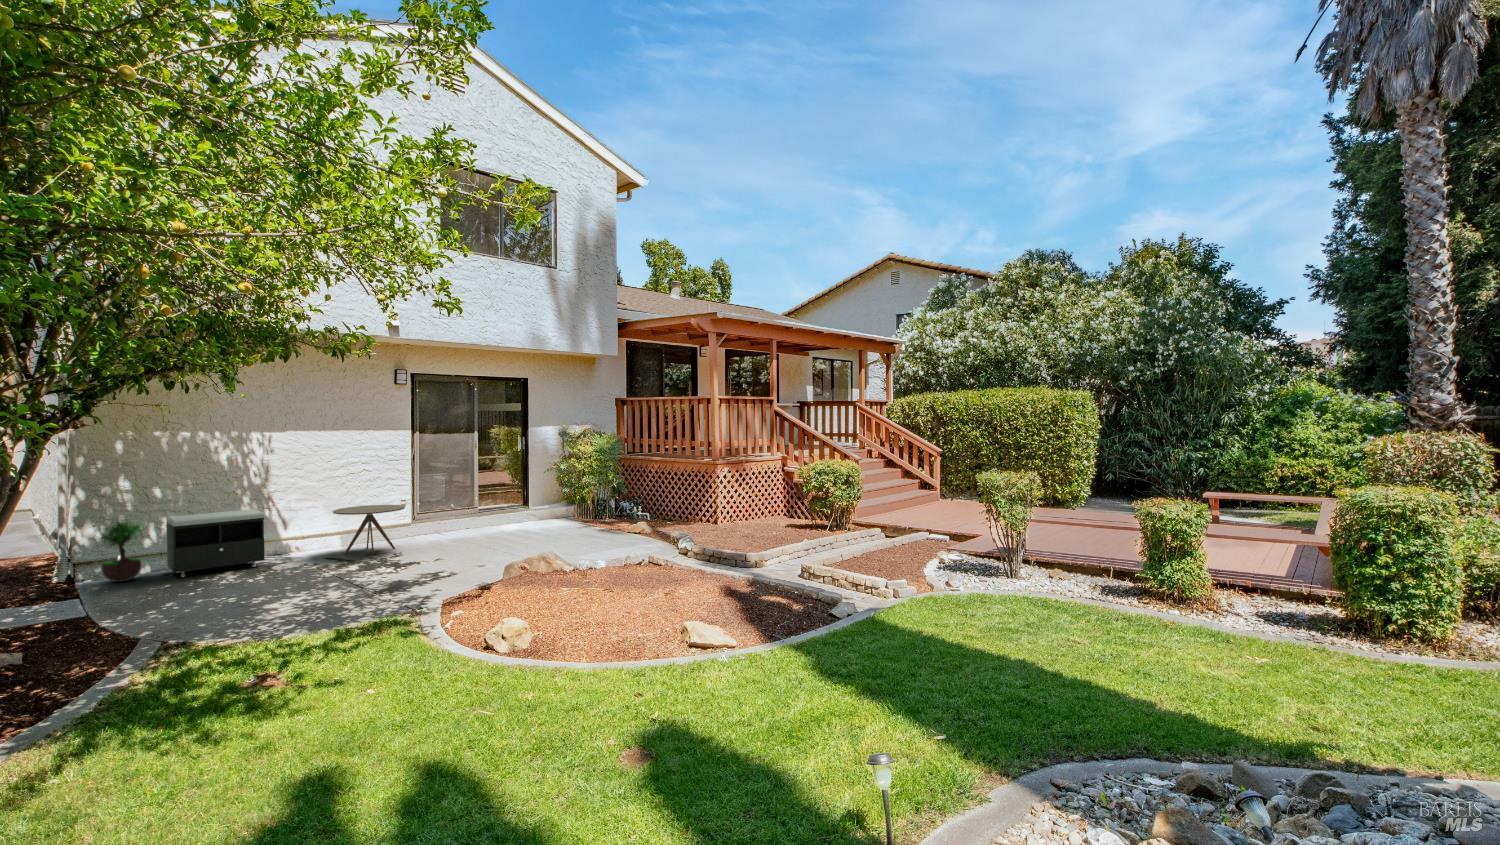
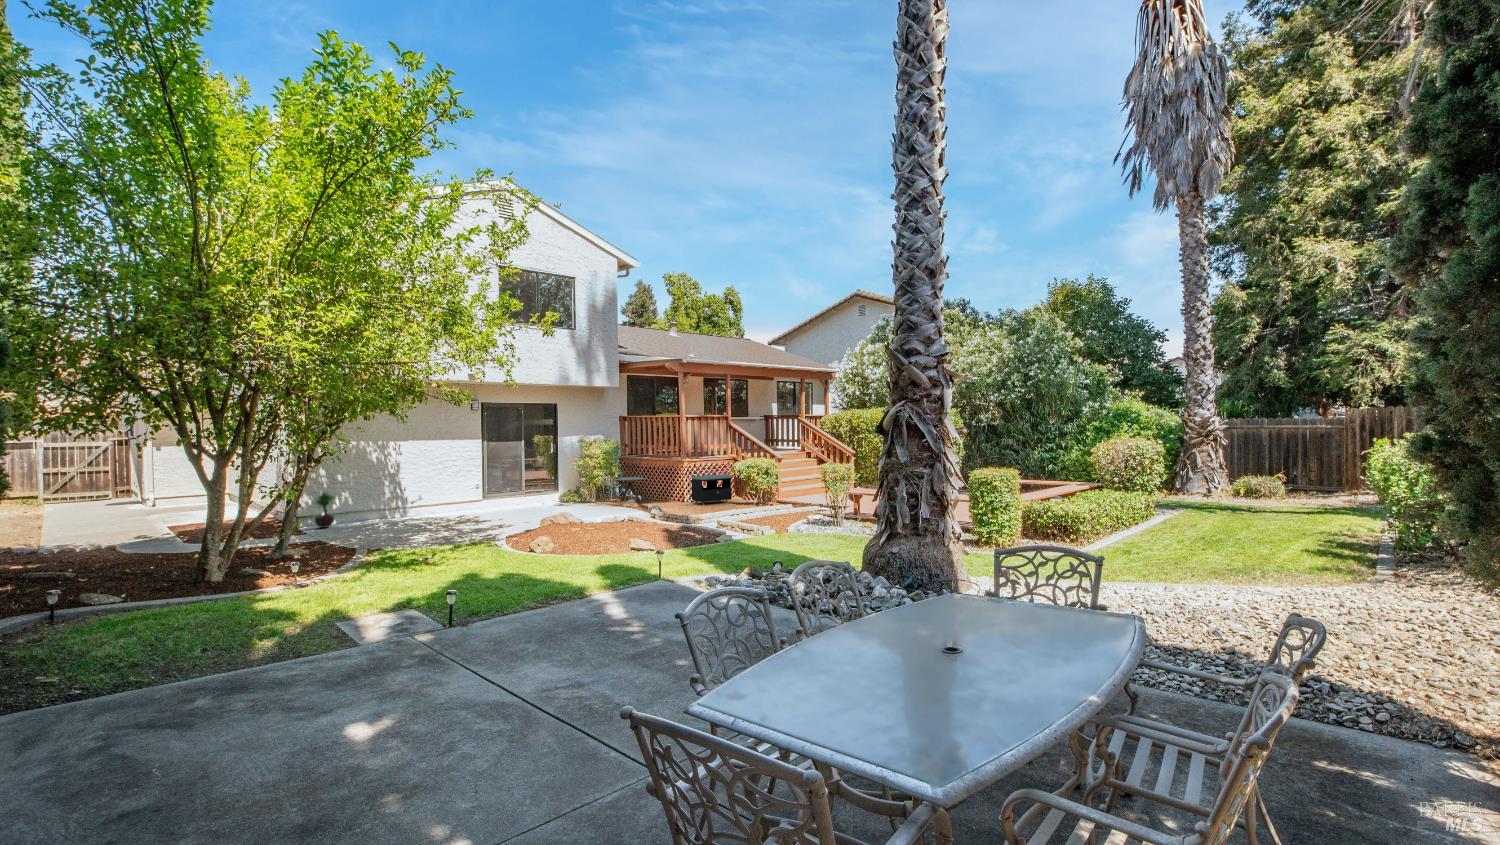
round table: present [333,505,405,555] -> present [613,477,647,503]
storage bench: present [167,509,265,577] -> present [692,474,732,505]

